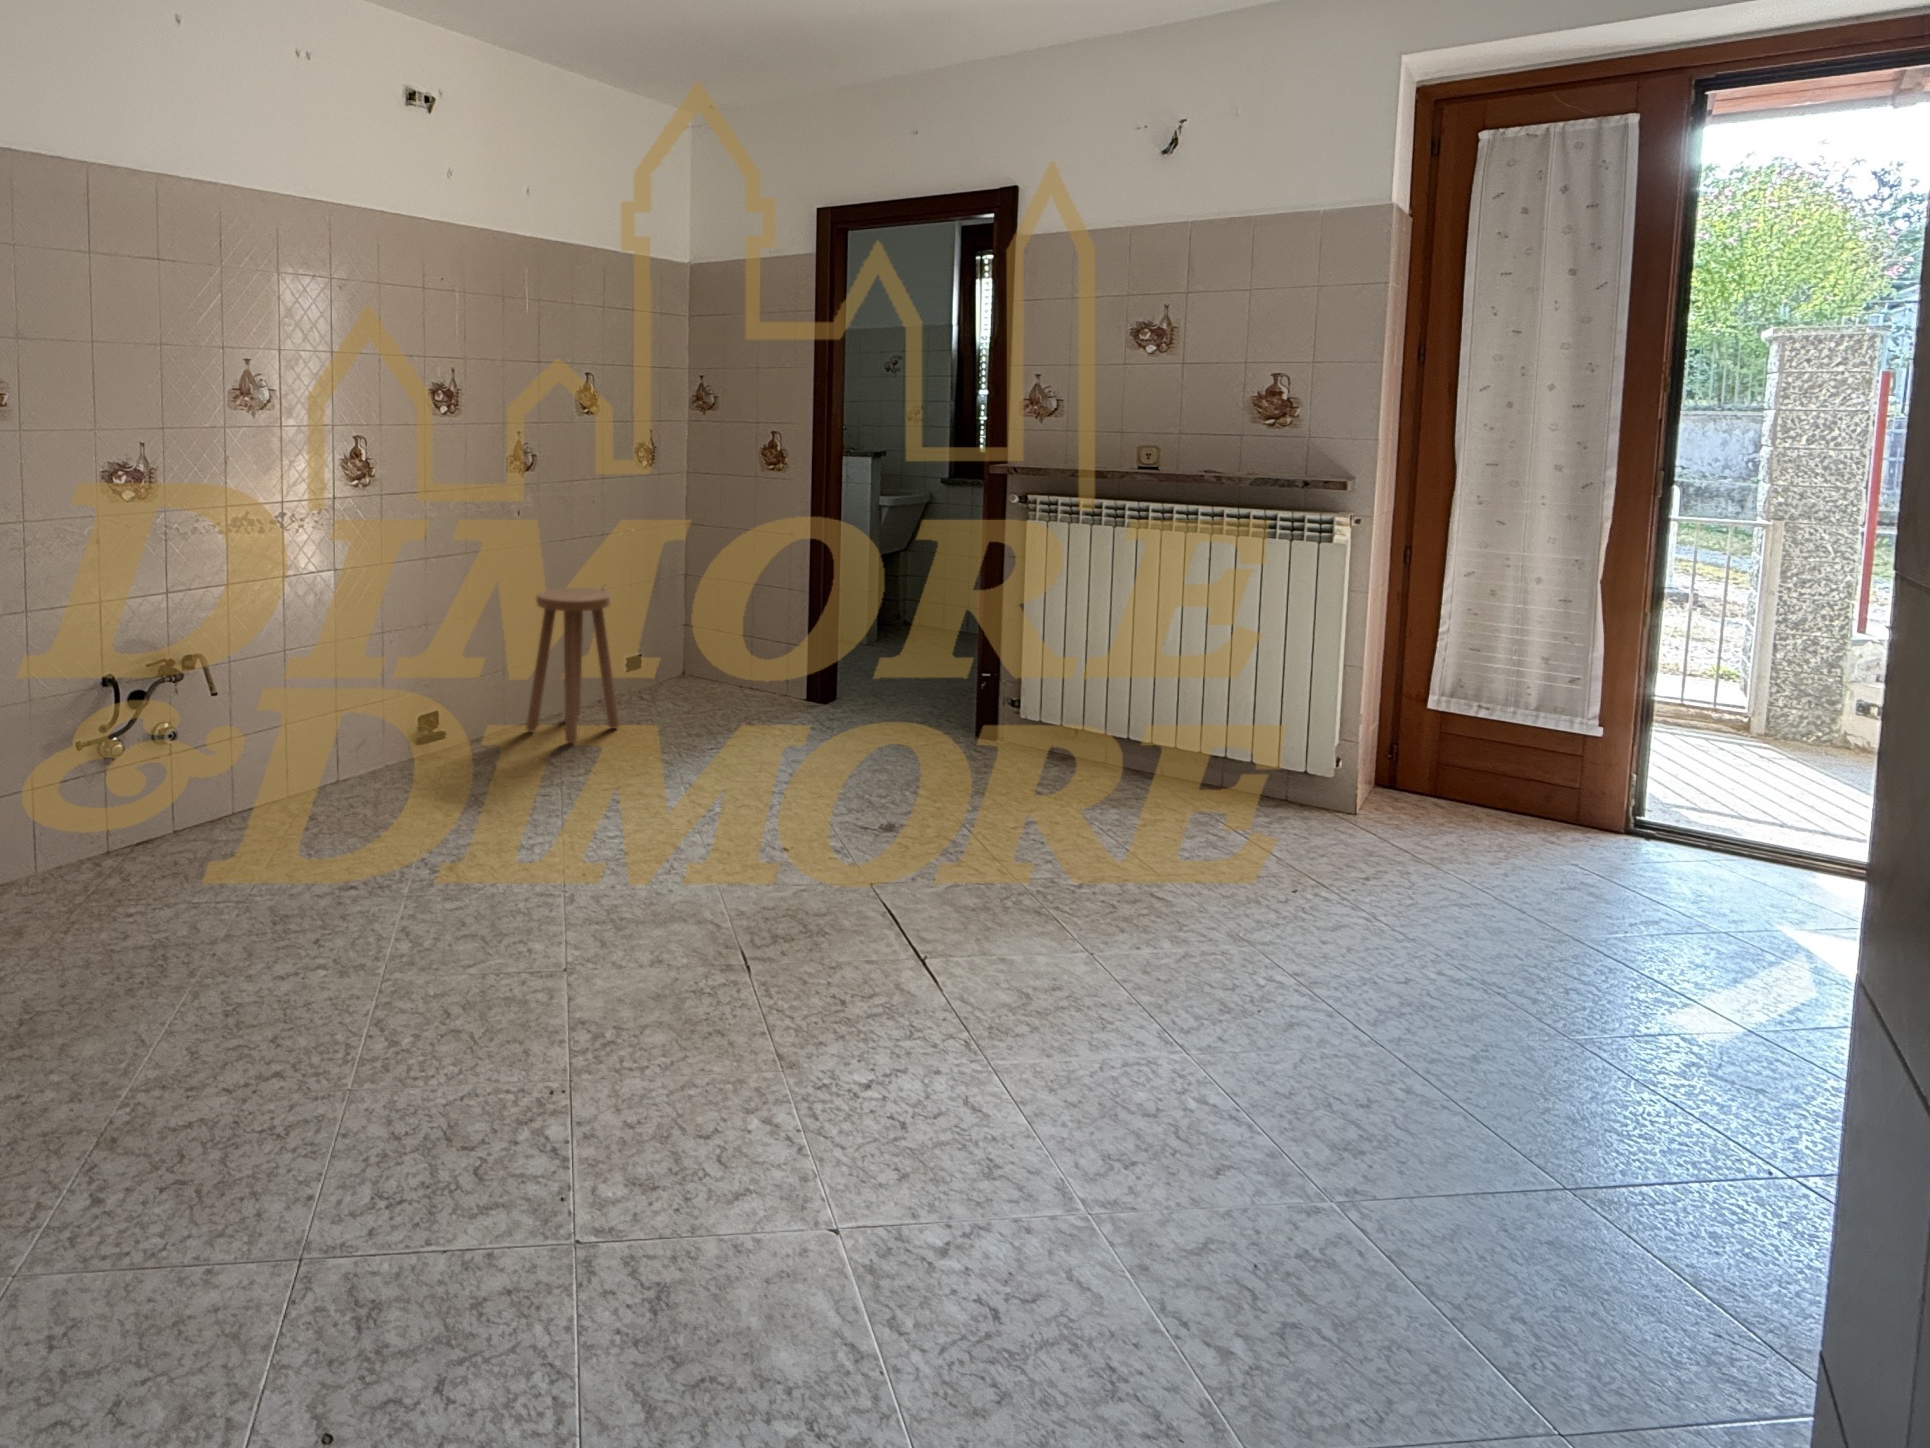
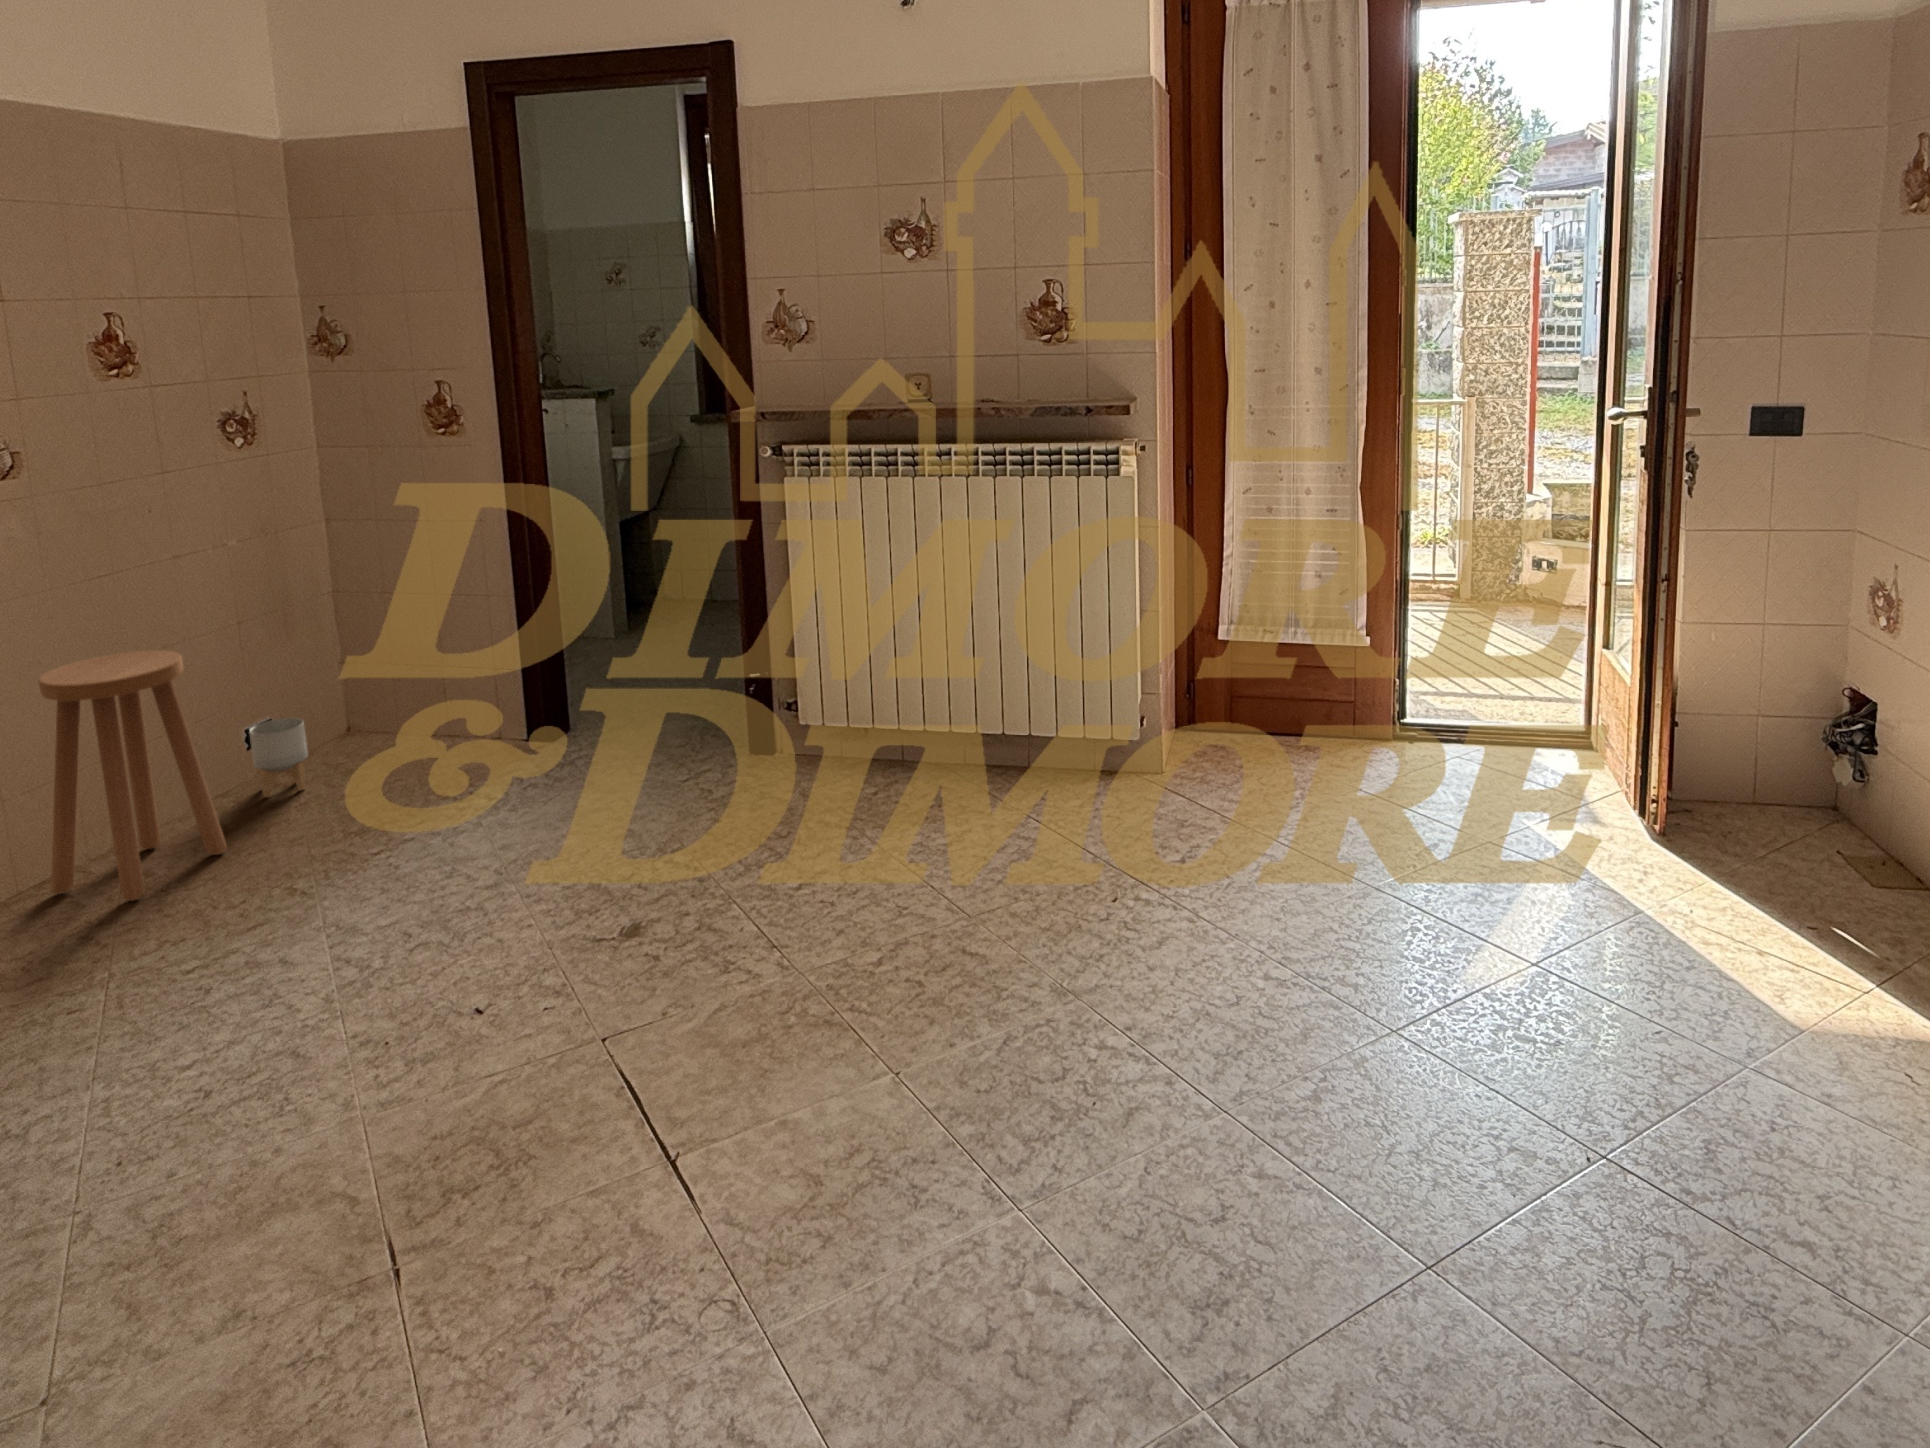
planter: none [632,652,664,702] -> present [249,718,308,797]

